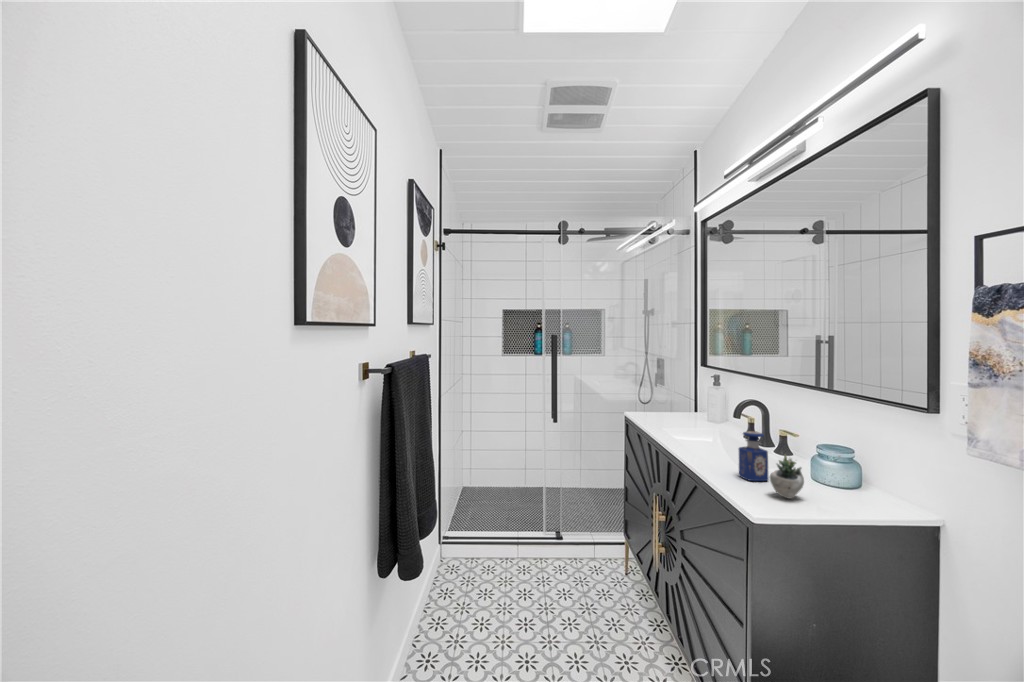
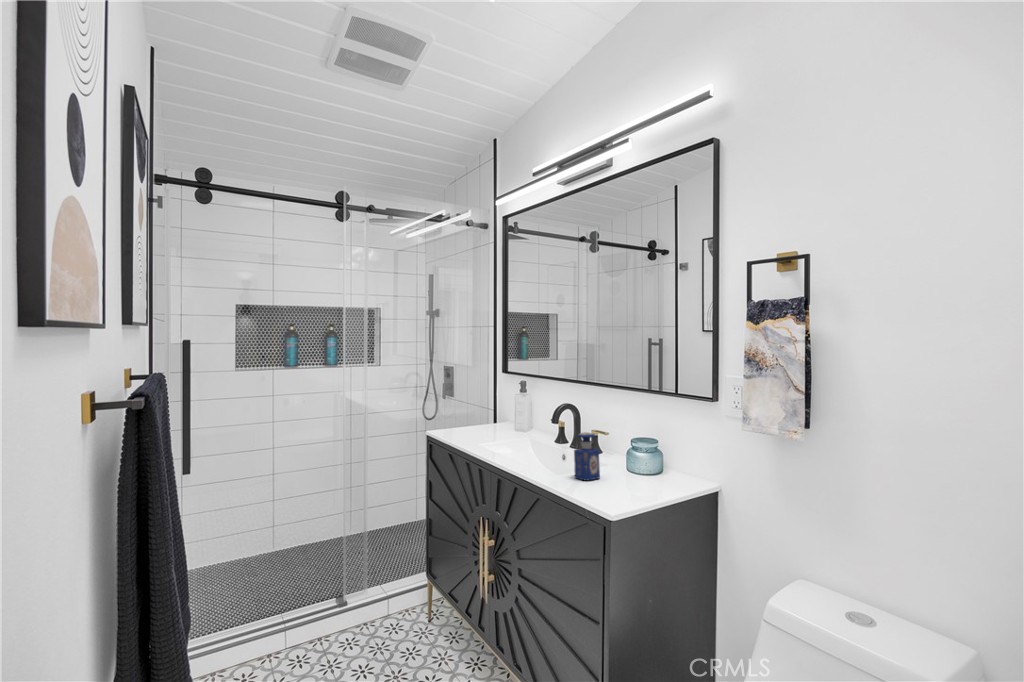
succulent plant: present [770,454,840,499] -> none [608,444,661,489]

